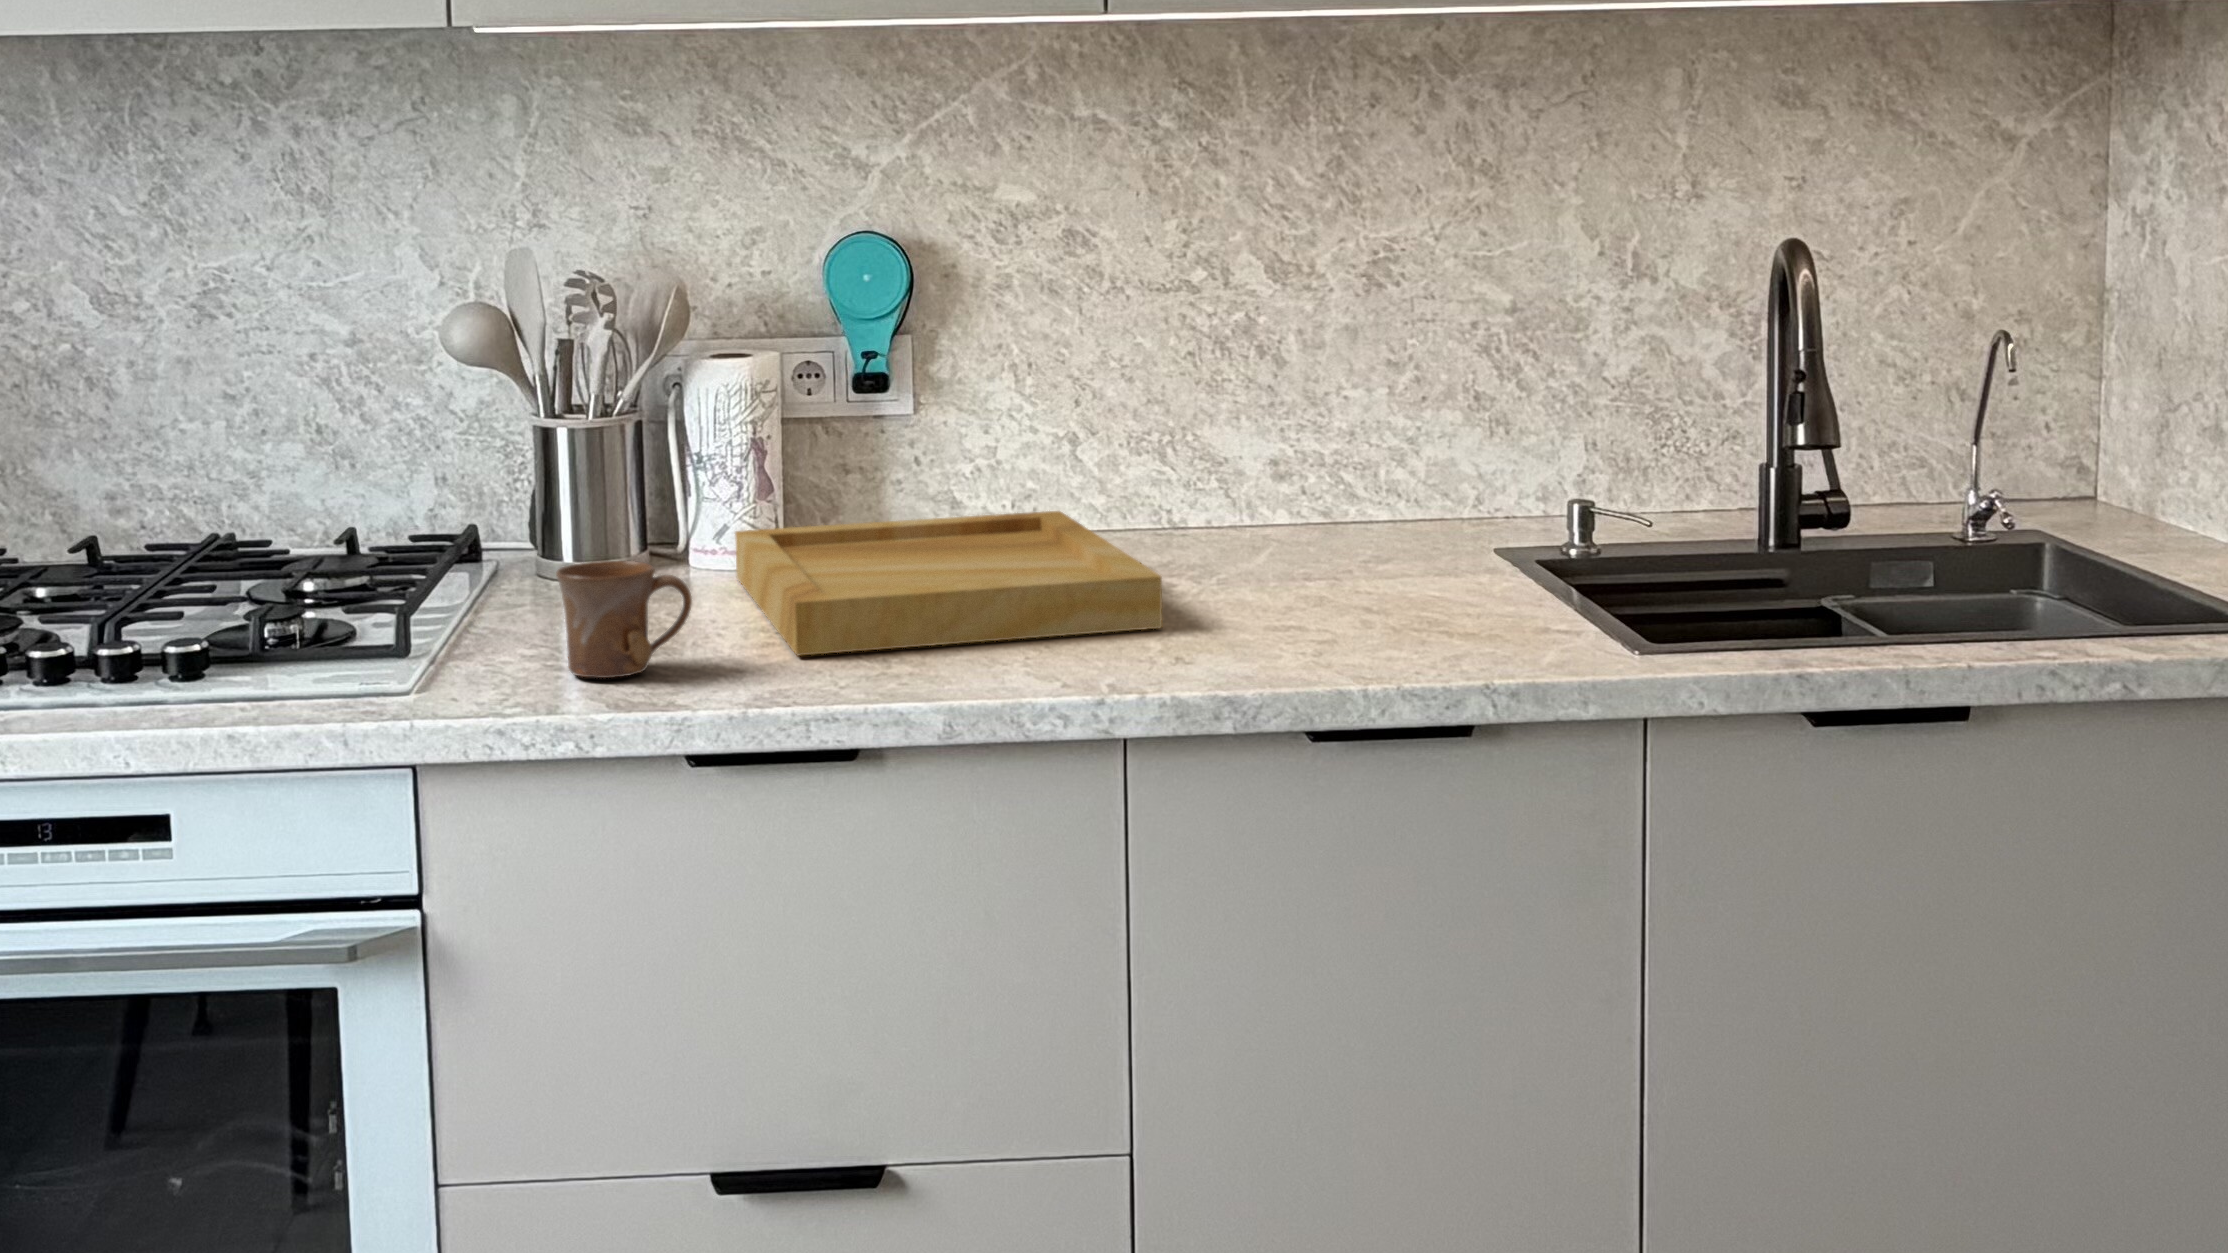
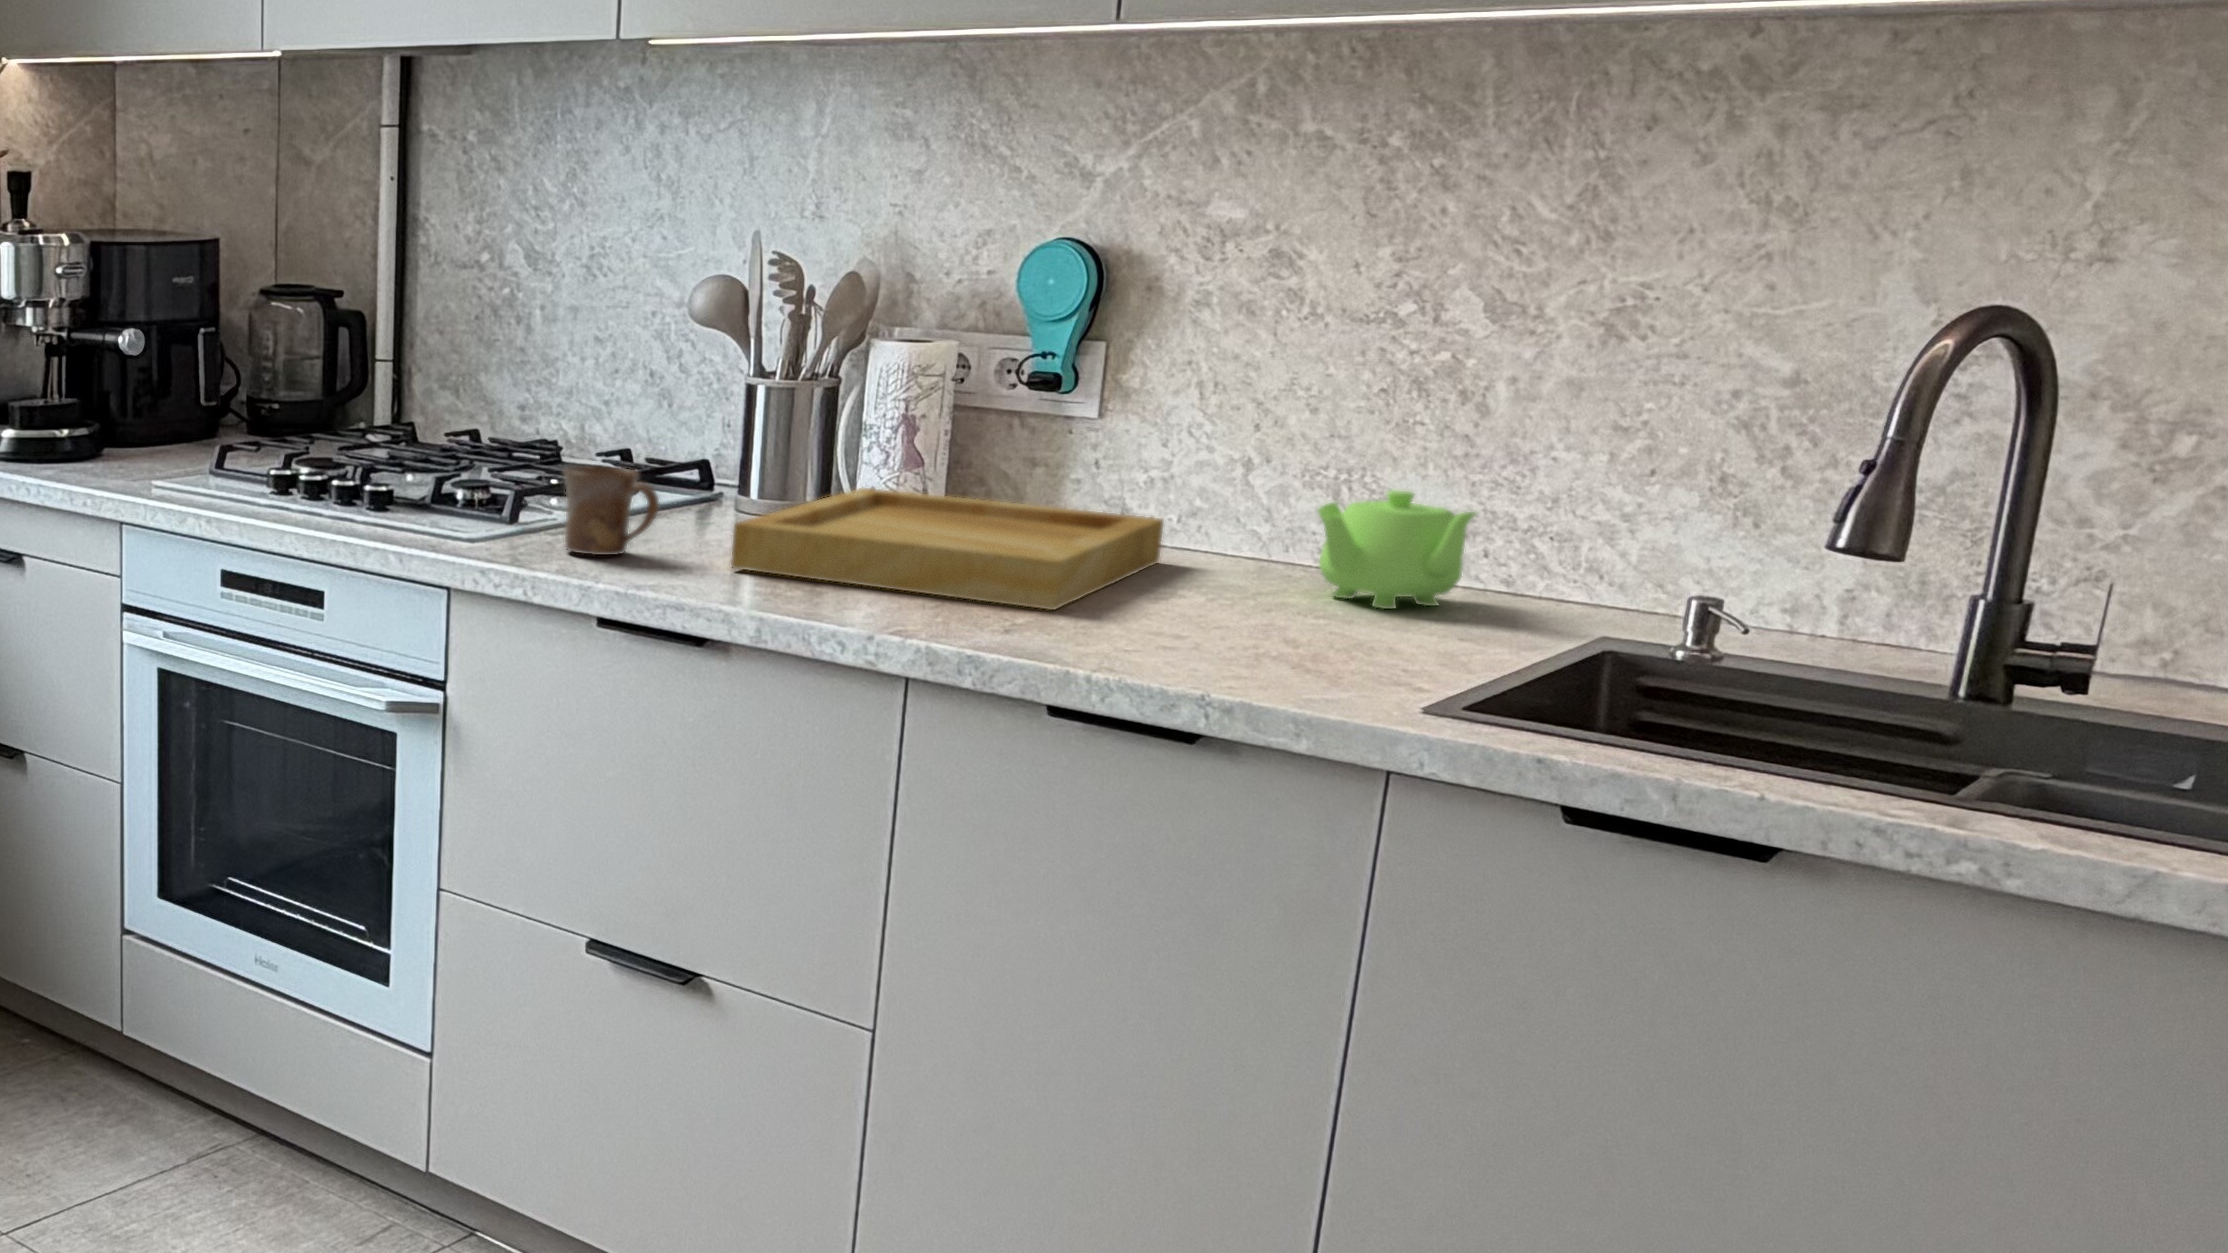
teapot: none [1212,449,1395,563] -> present [1318,490,1477,609]

